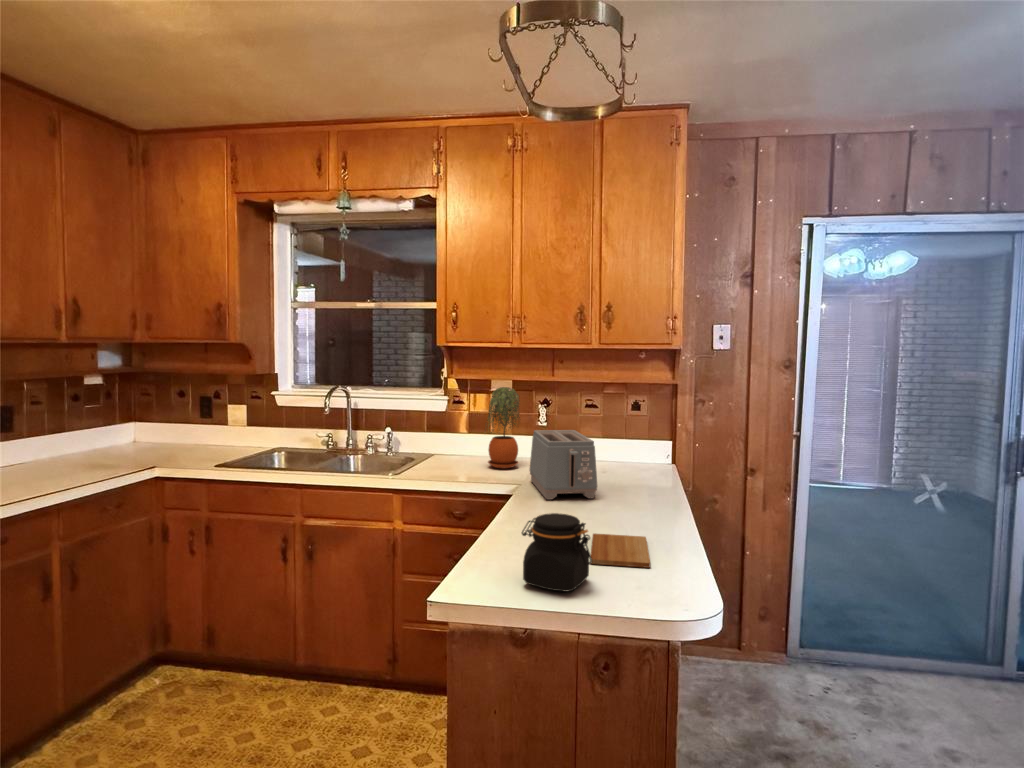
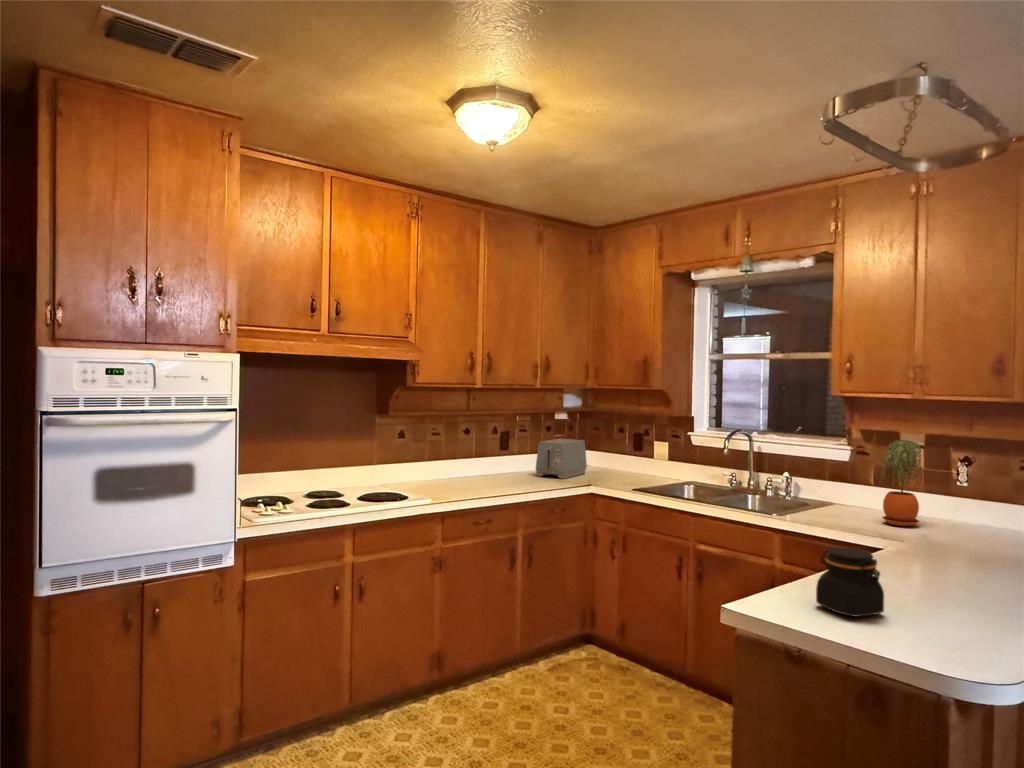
toaster: present [530,430,597,500] -> present [536,439,587,479]
cutting board: present [591,534,650,568] -> none [902,588,993,623]

